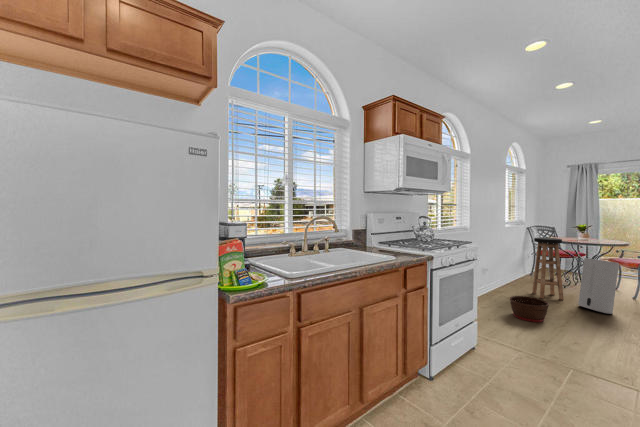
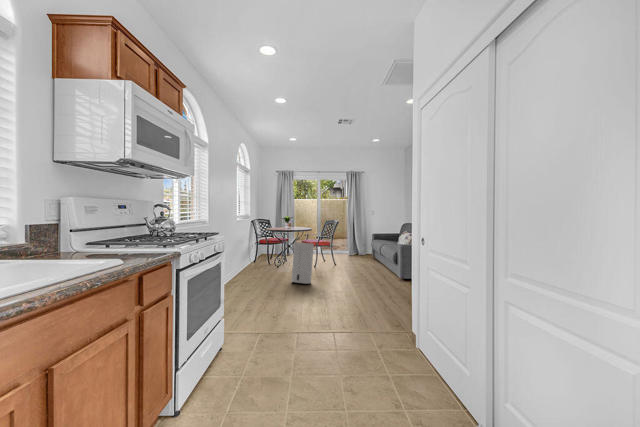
bar stool: present [532,238,564,300] -> none [260,228,282,282]
basket: present [510,296,549,322] -> none [246,282,276,306]

